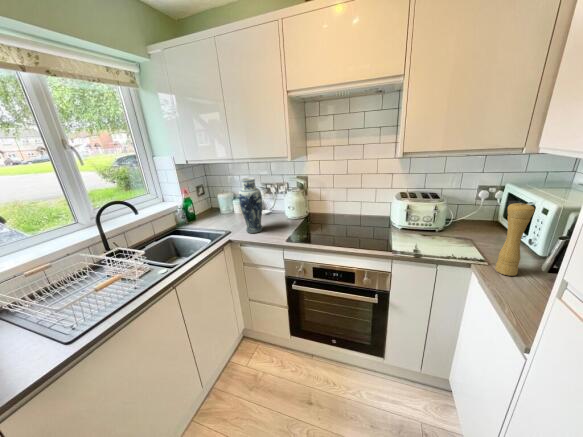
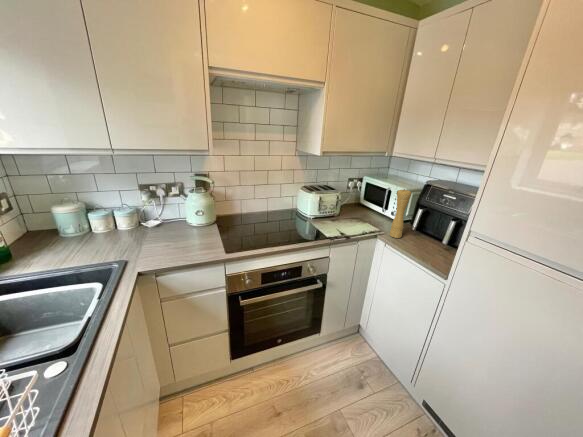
vase: present [239,178,263,233] -> none [139,178,177,256]

